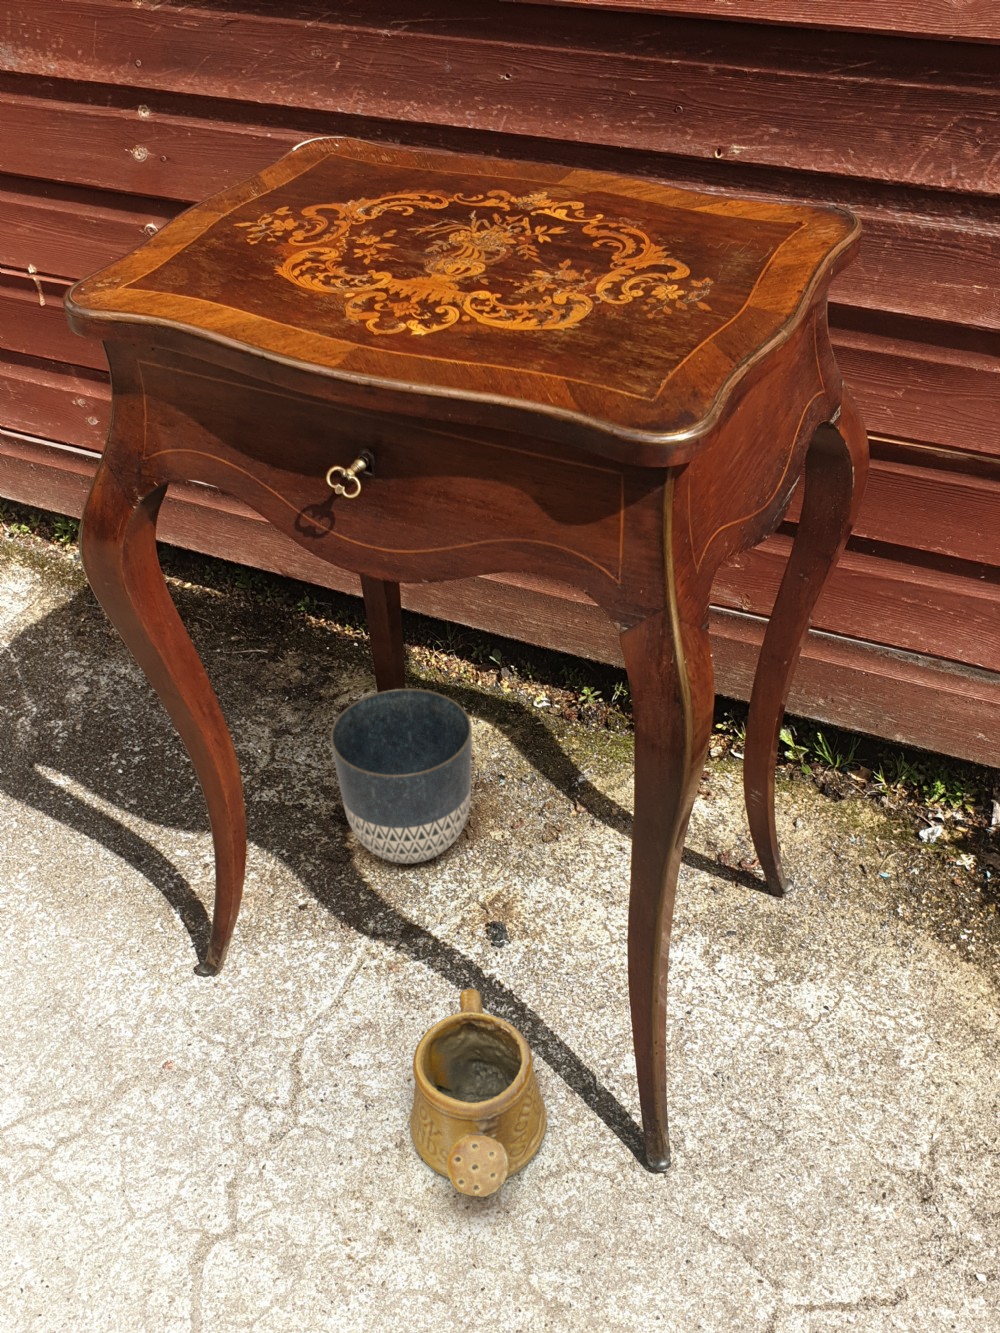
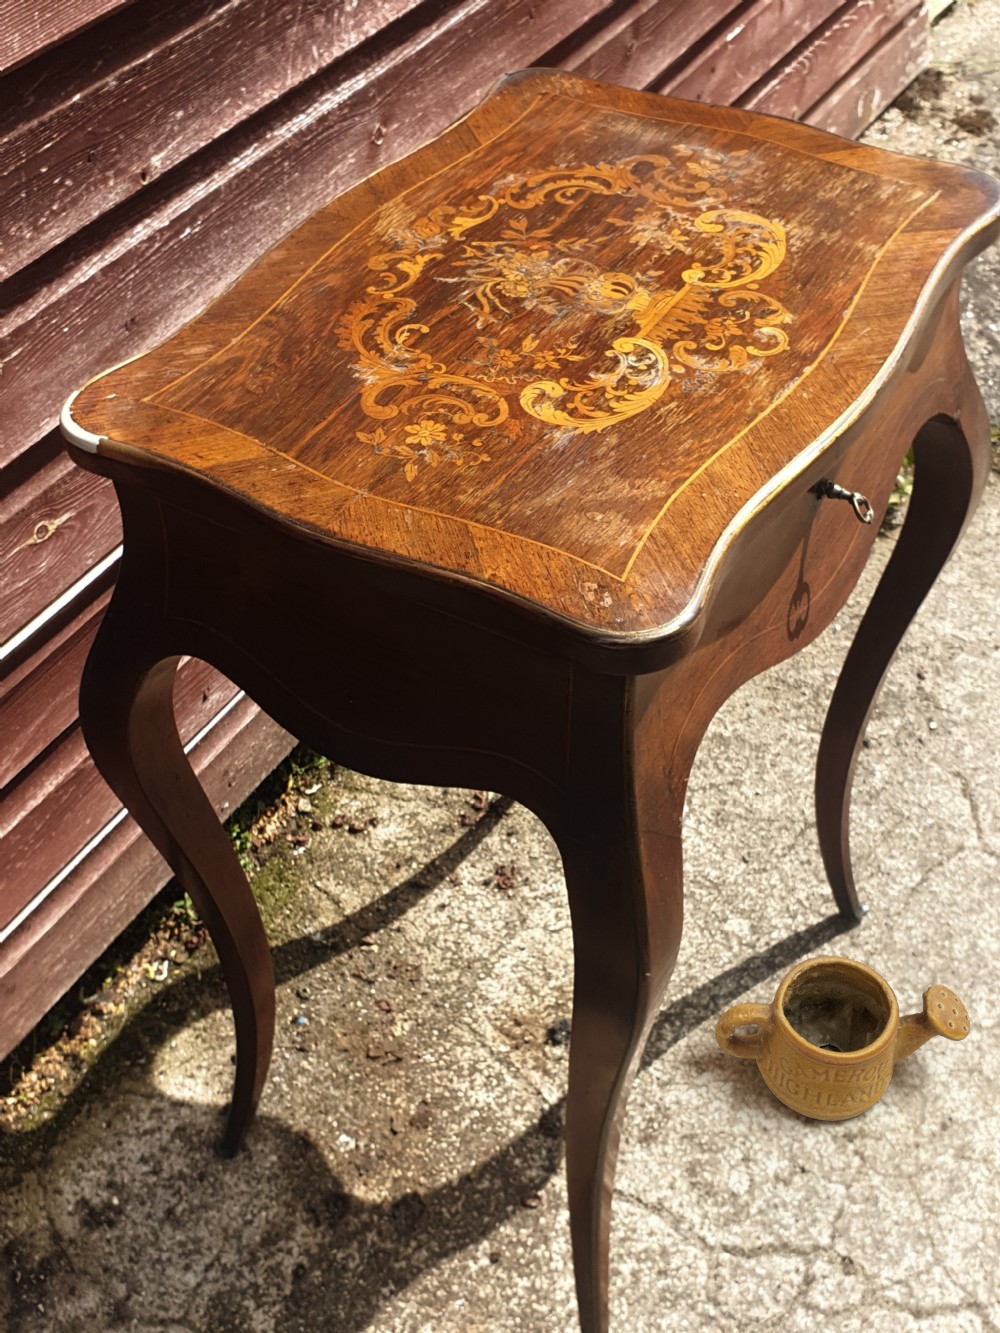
planter: present [331,689,472,863] -> none [290,951,474,1174]

